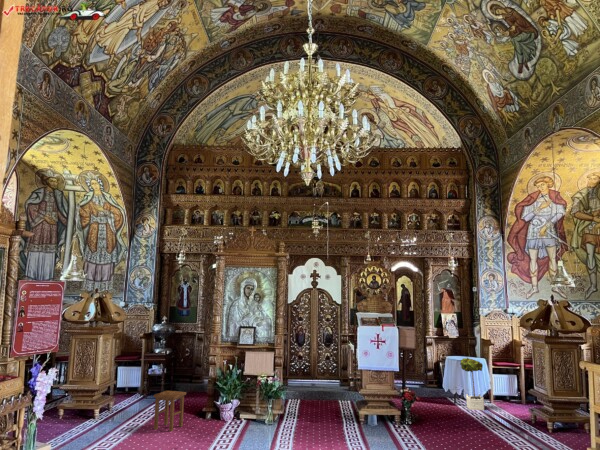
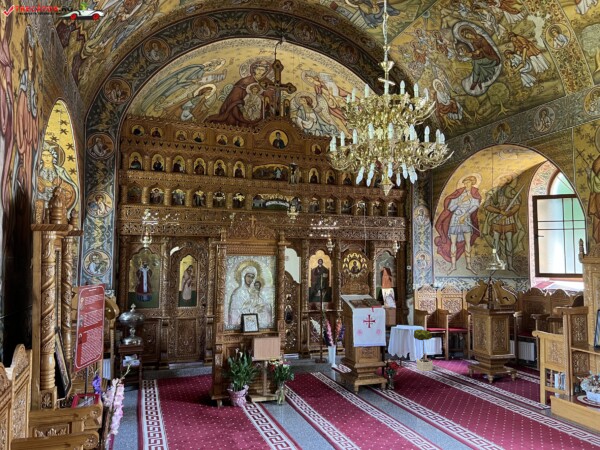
stool: present [154,391,186,431] -> none [182,387,210,428]

